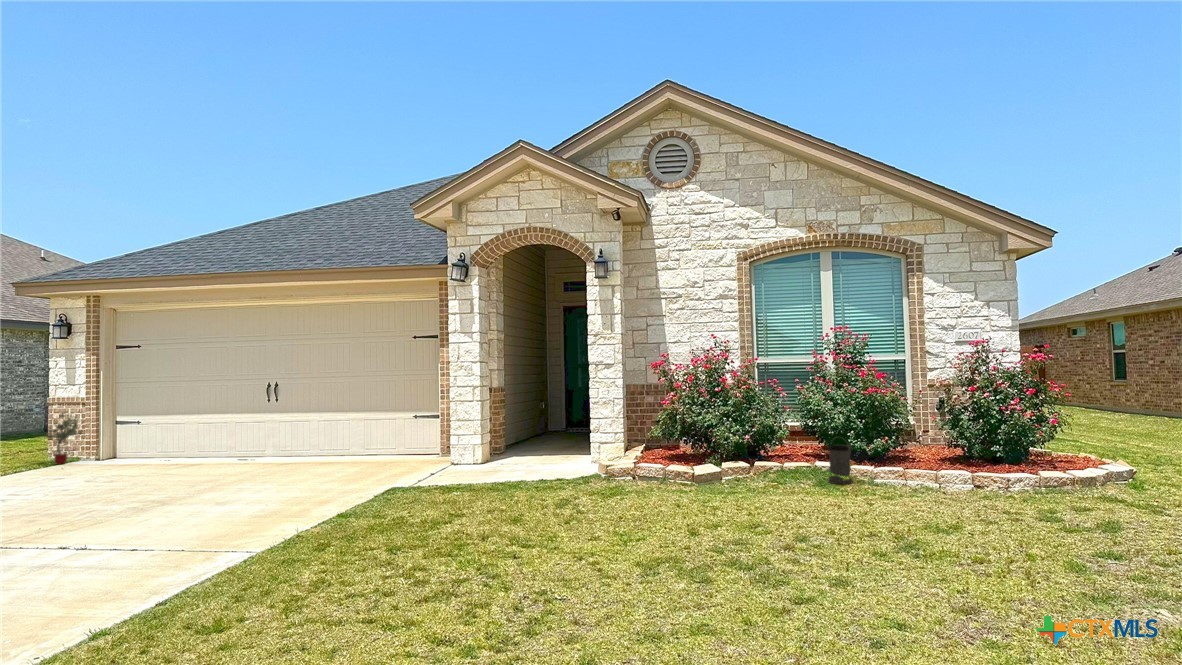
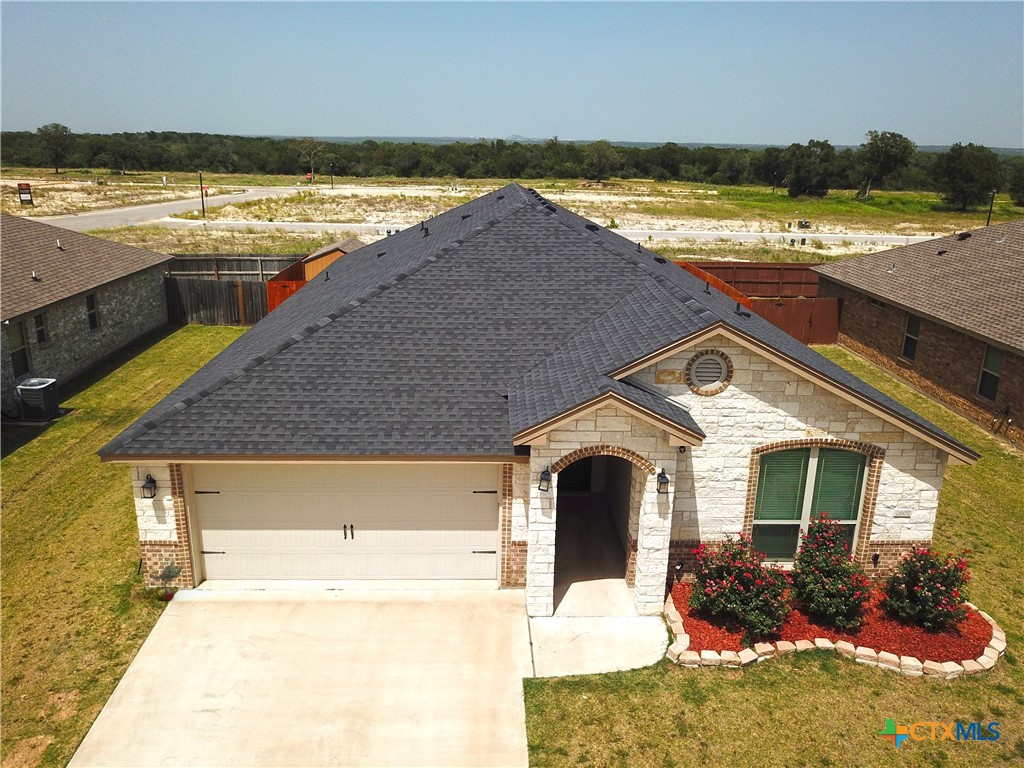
watering can: present [828,437,853,484] -> none [818,620,836,659]

